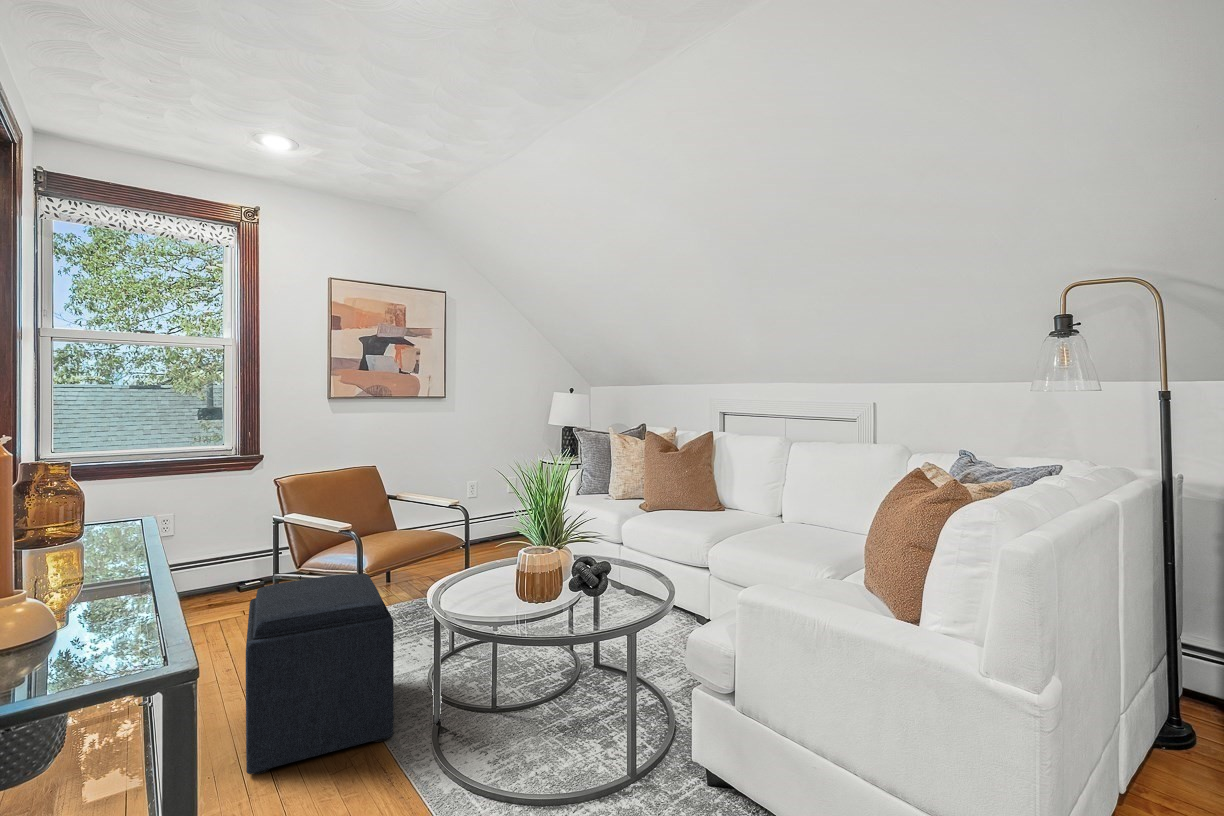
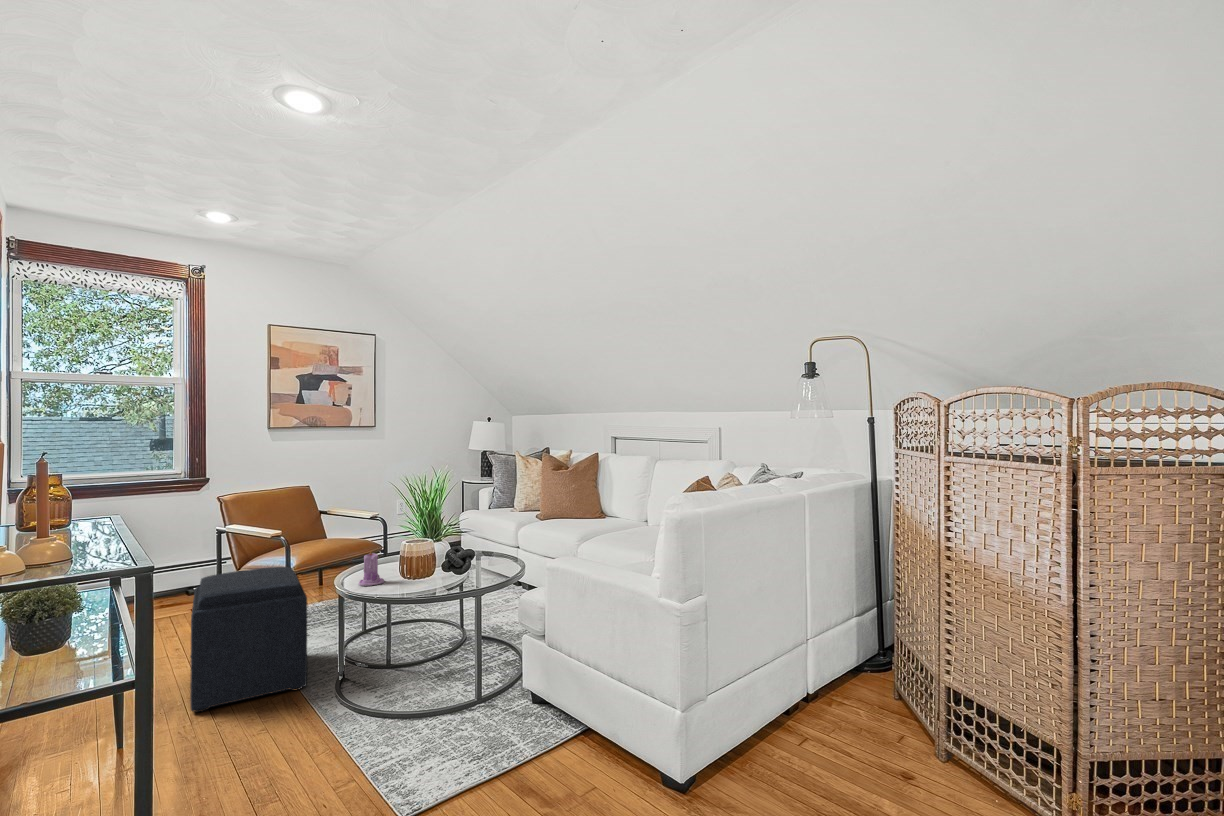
candle: none [461,561,495,610] -> present [358,552,384,586]

